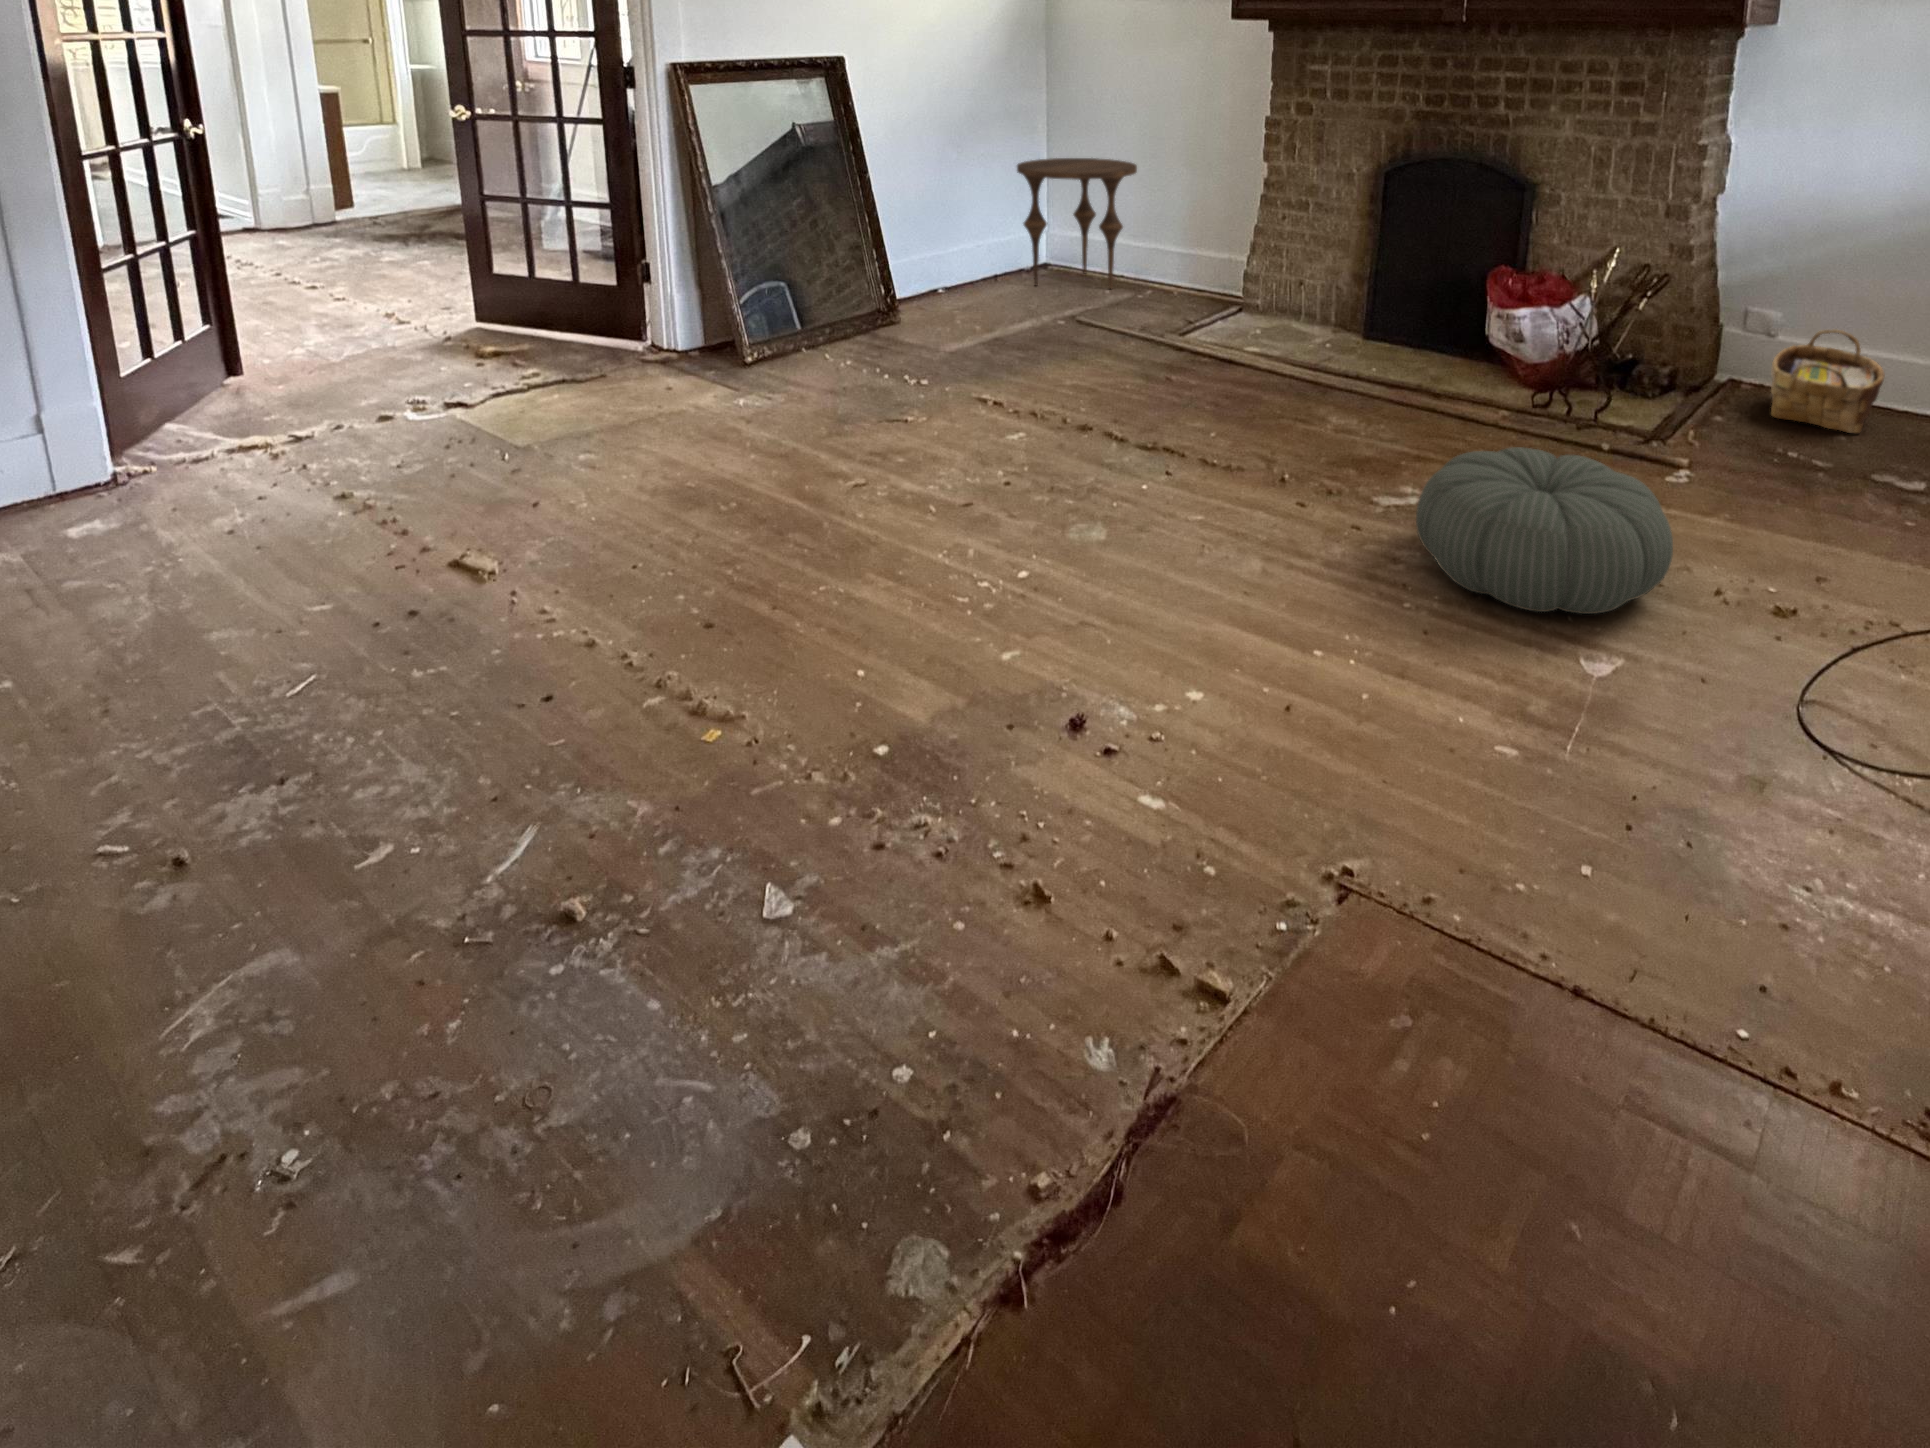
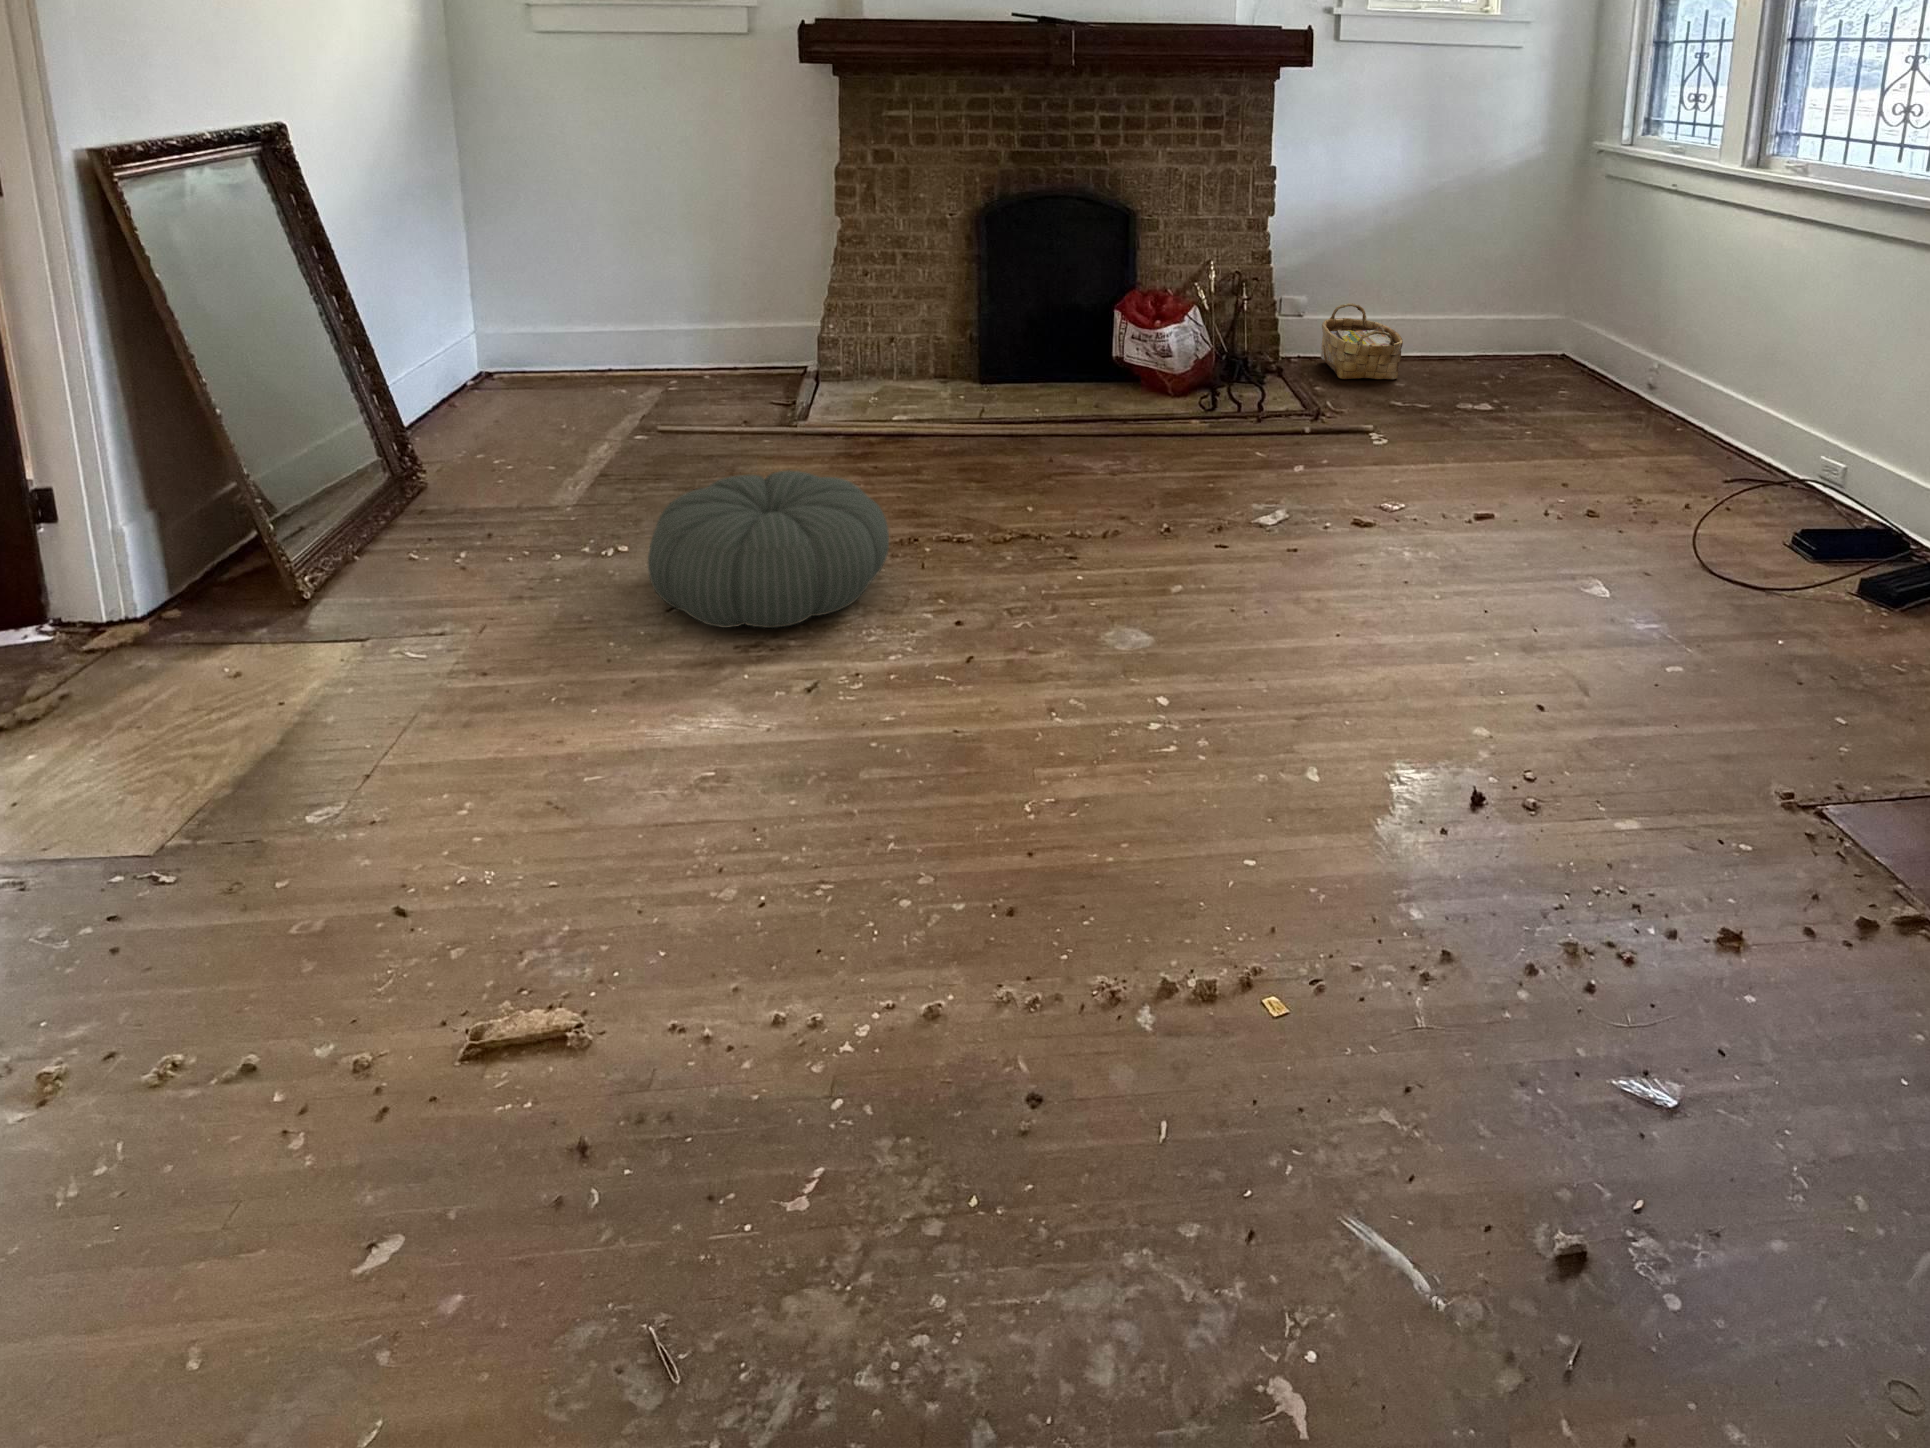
side table: present [1017,158,1137,289] -> none [484,227,650,400]
pouf: present [1416,447,1673,614] -> present [648,470,889,628]

